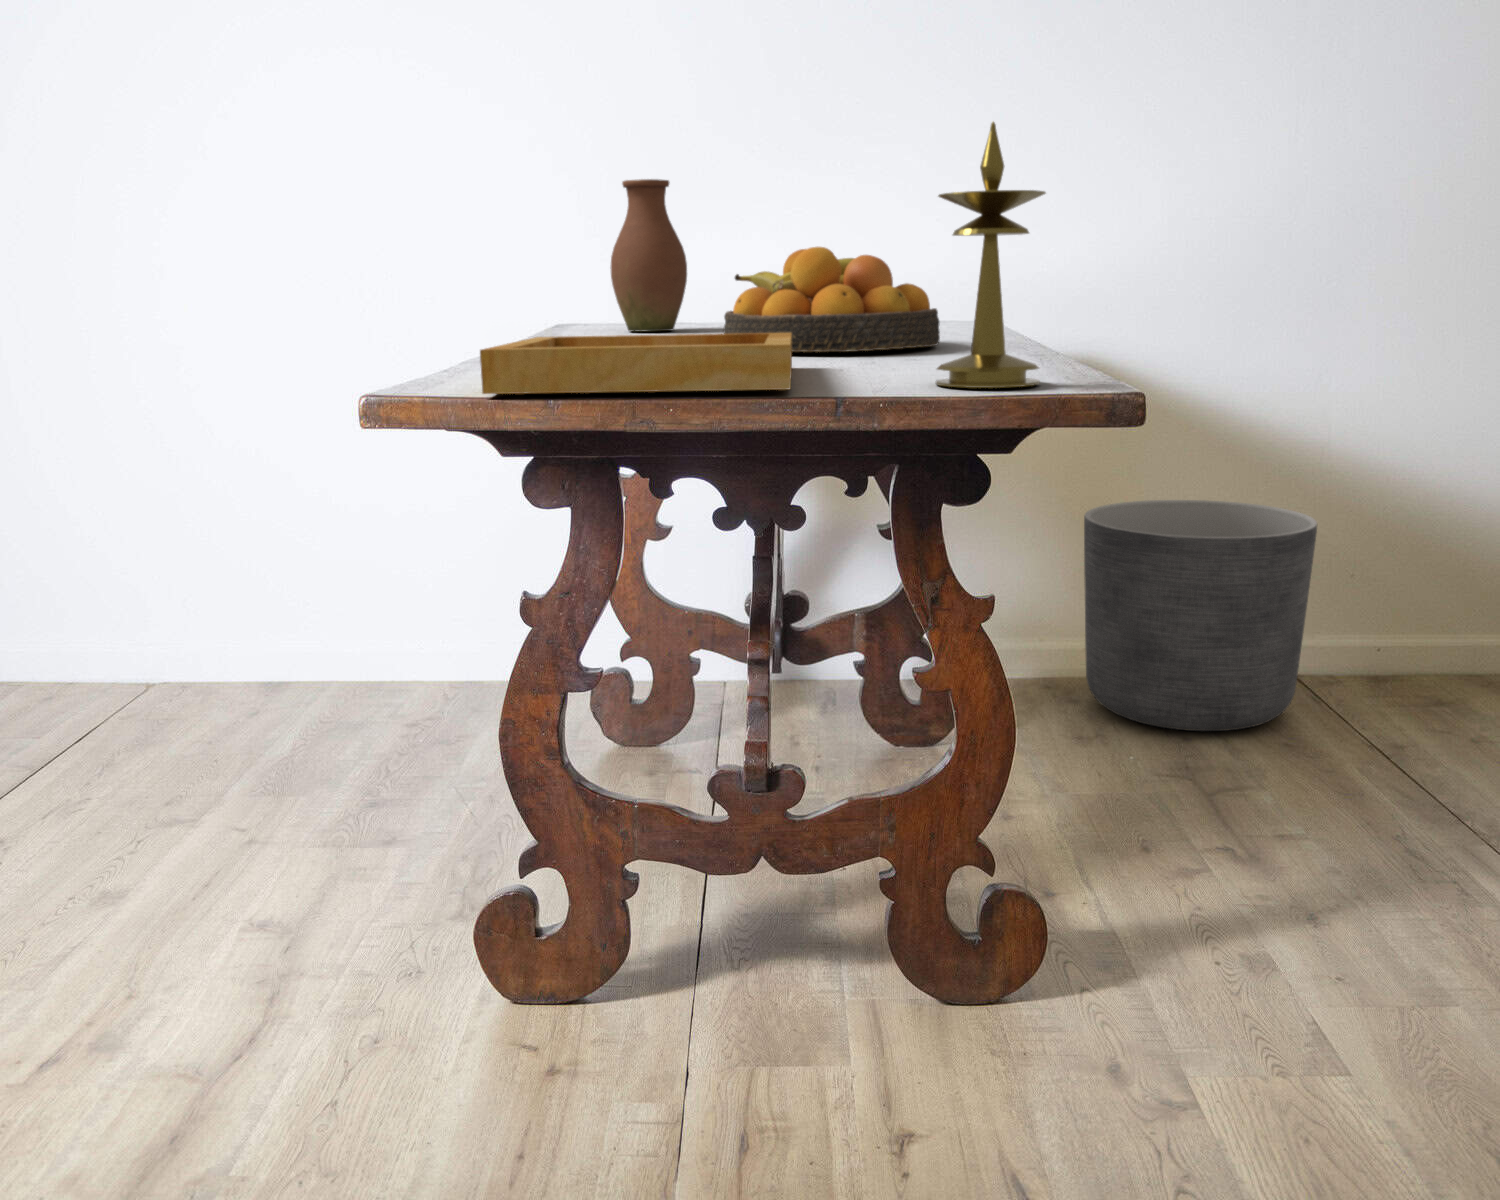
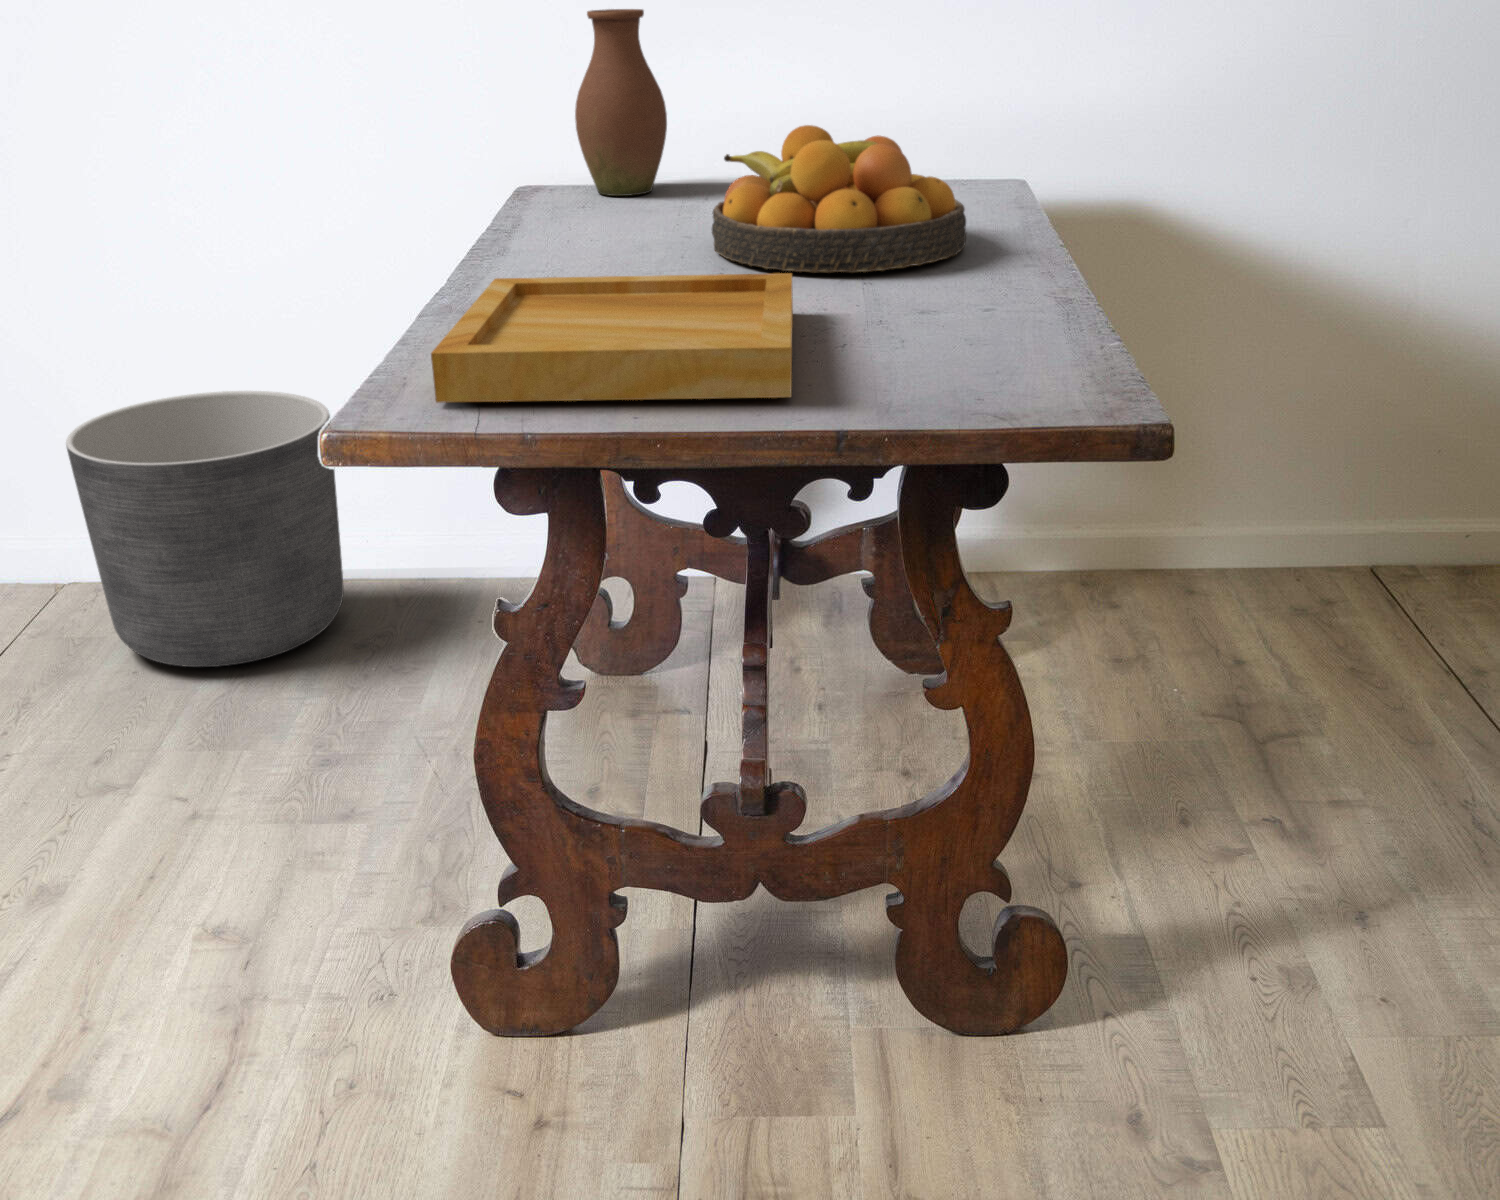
candlestick: present [936,122,1046,388] -> none [959,67,1094,386]
planter: present [1084,500,1317,731] -> present [66,391,344,667]

